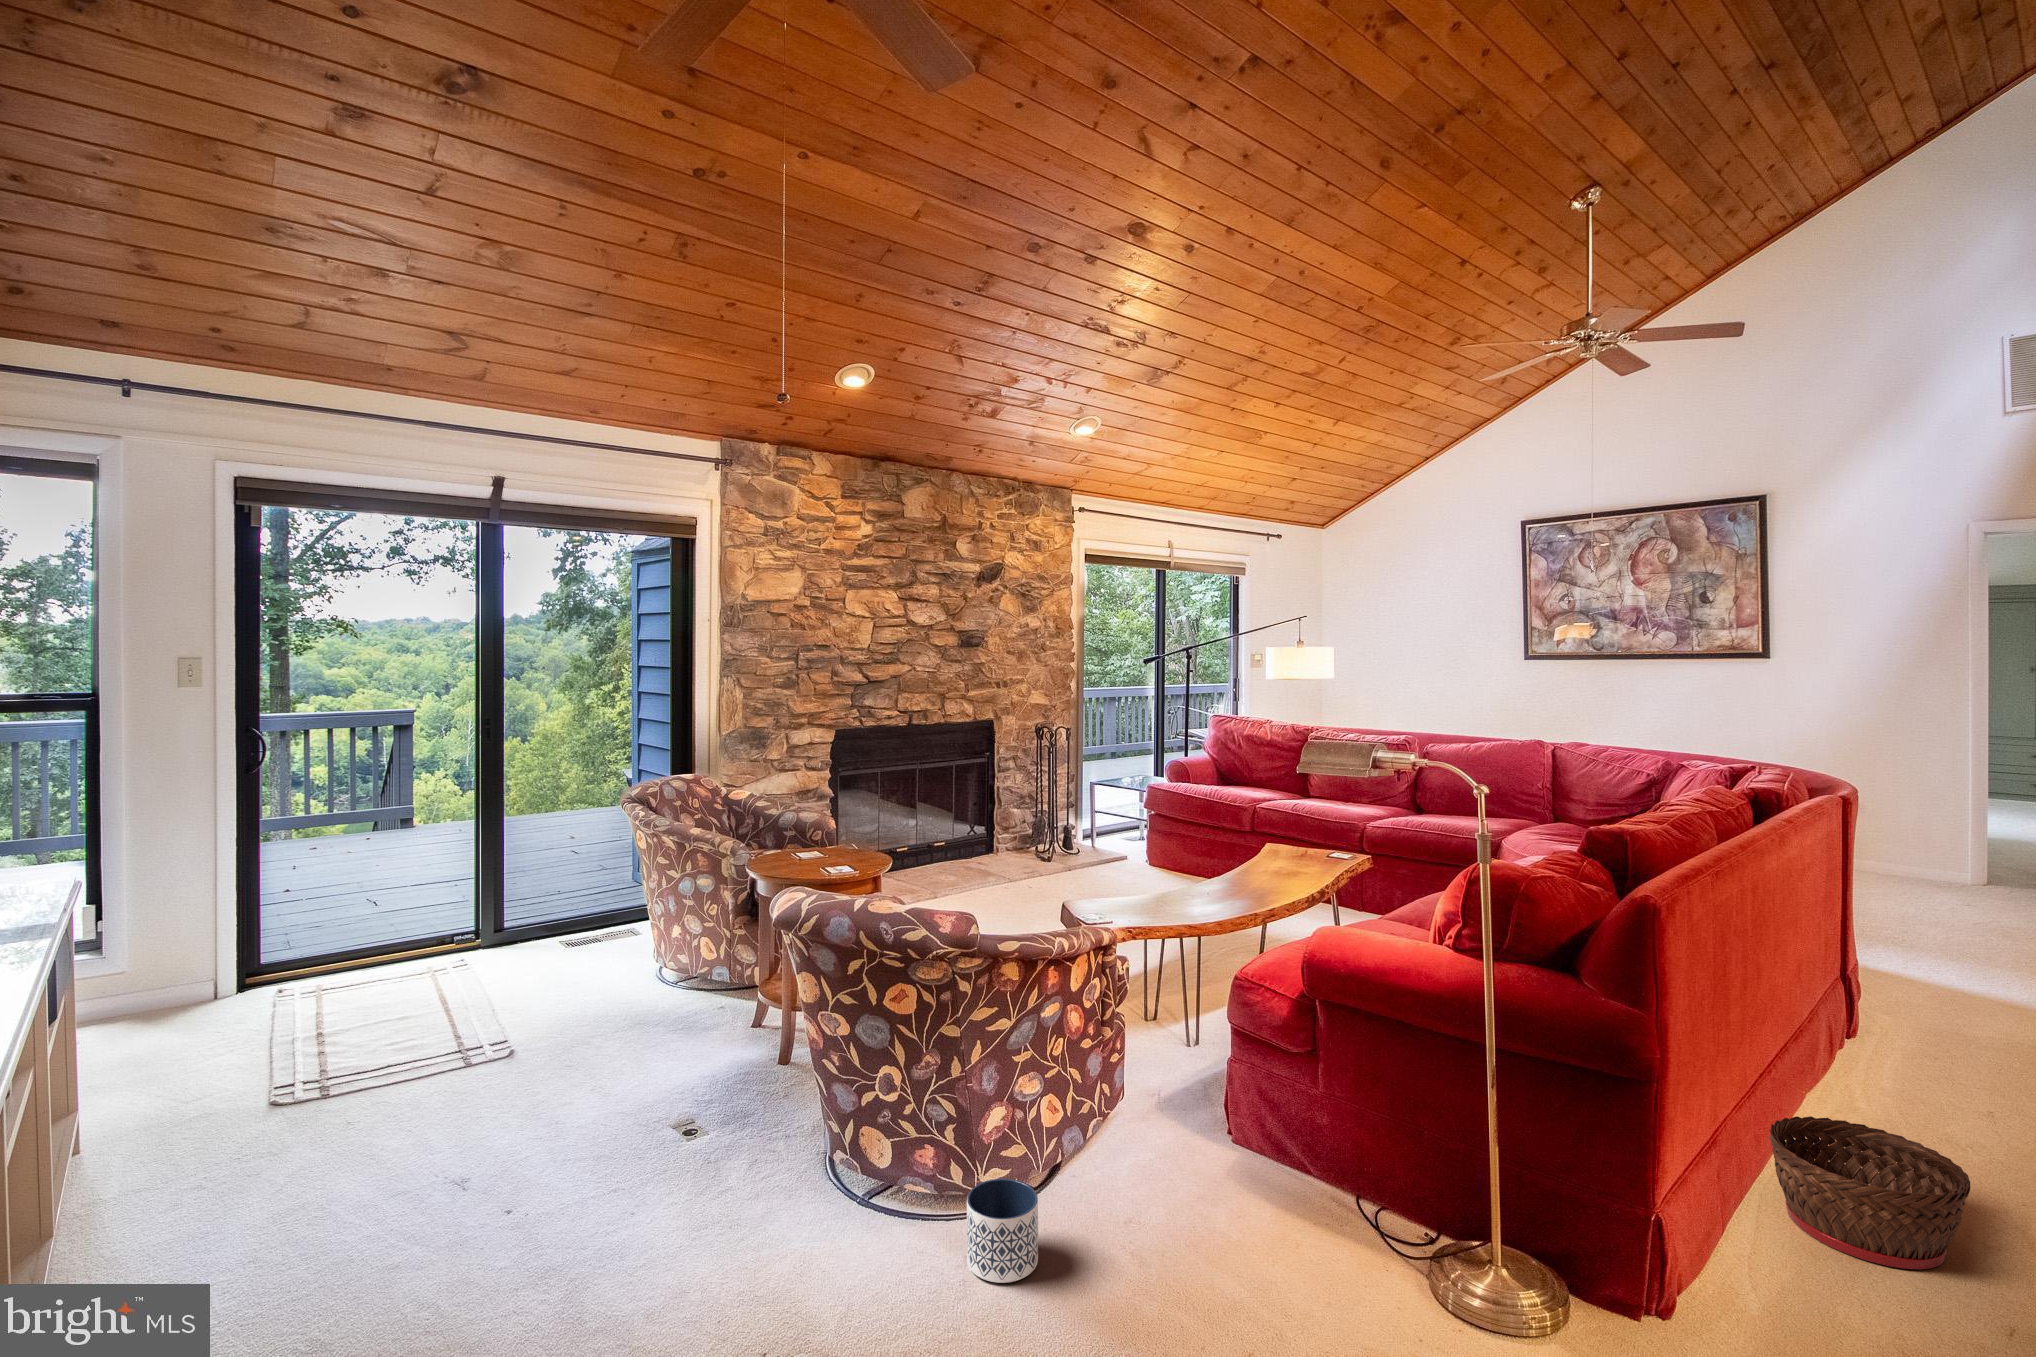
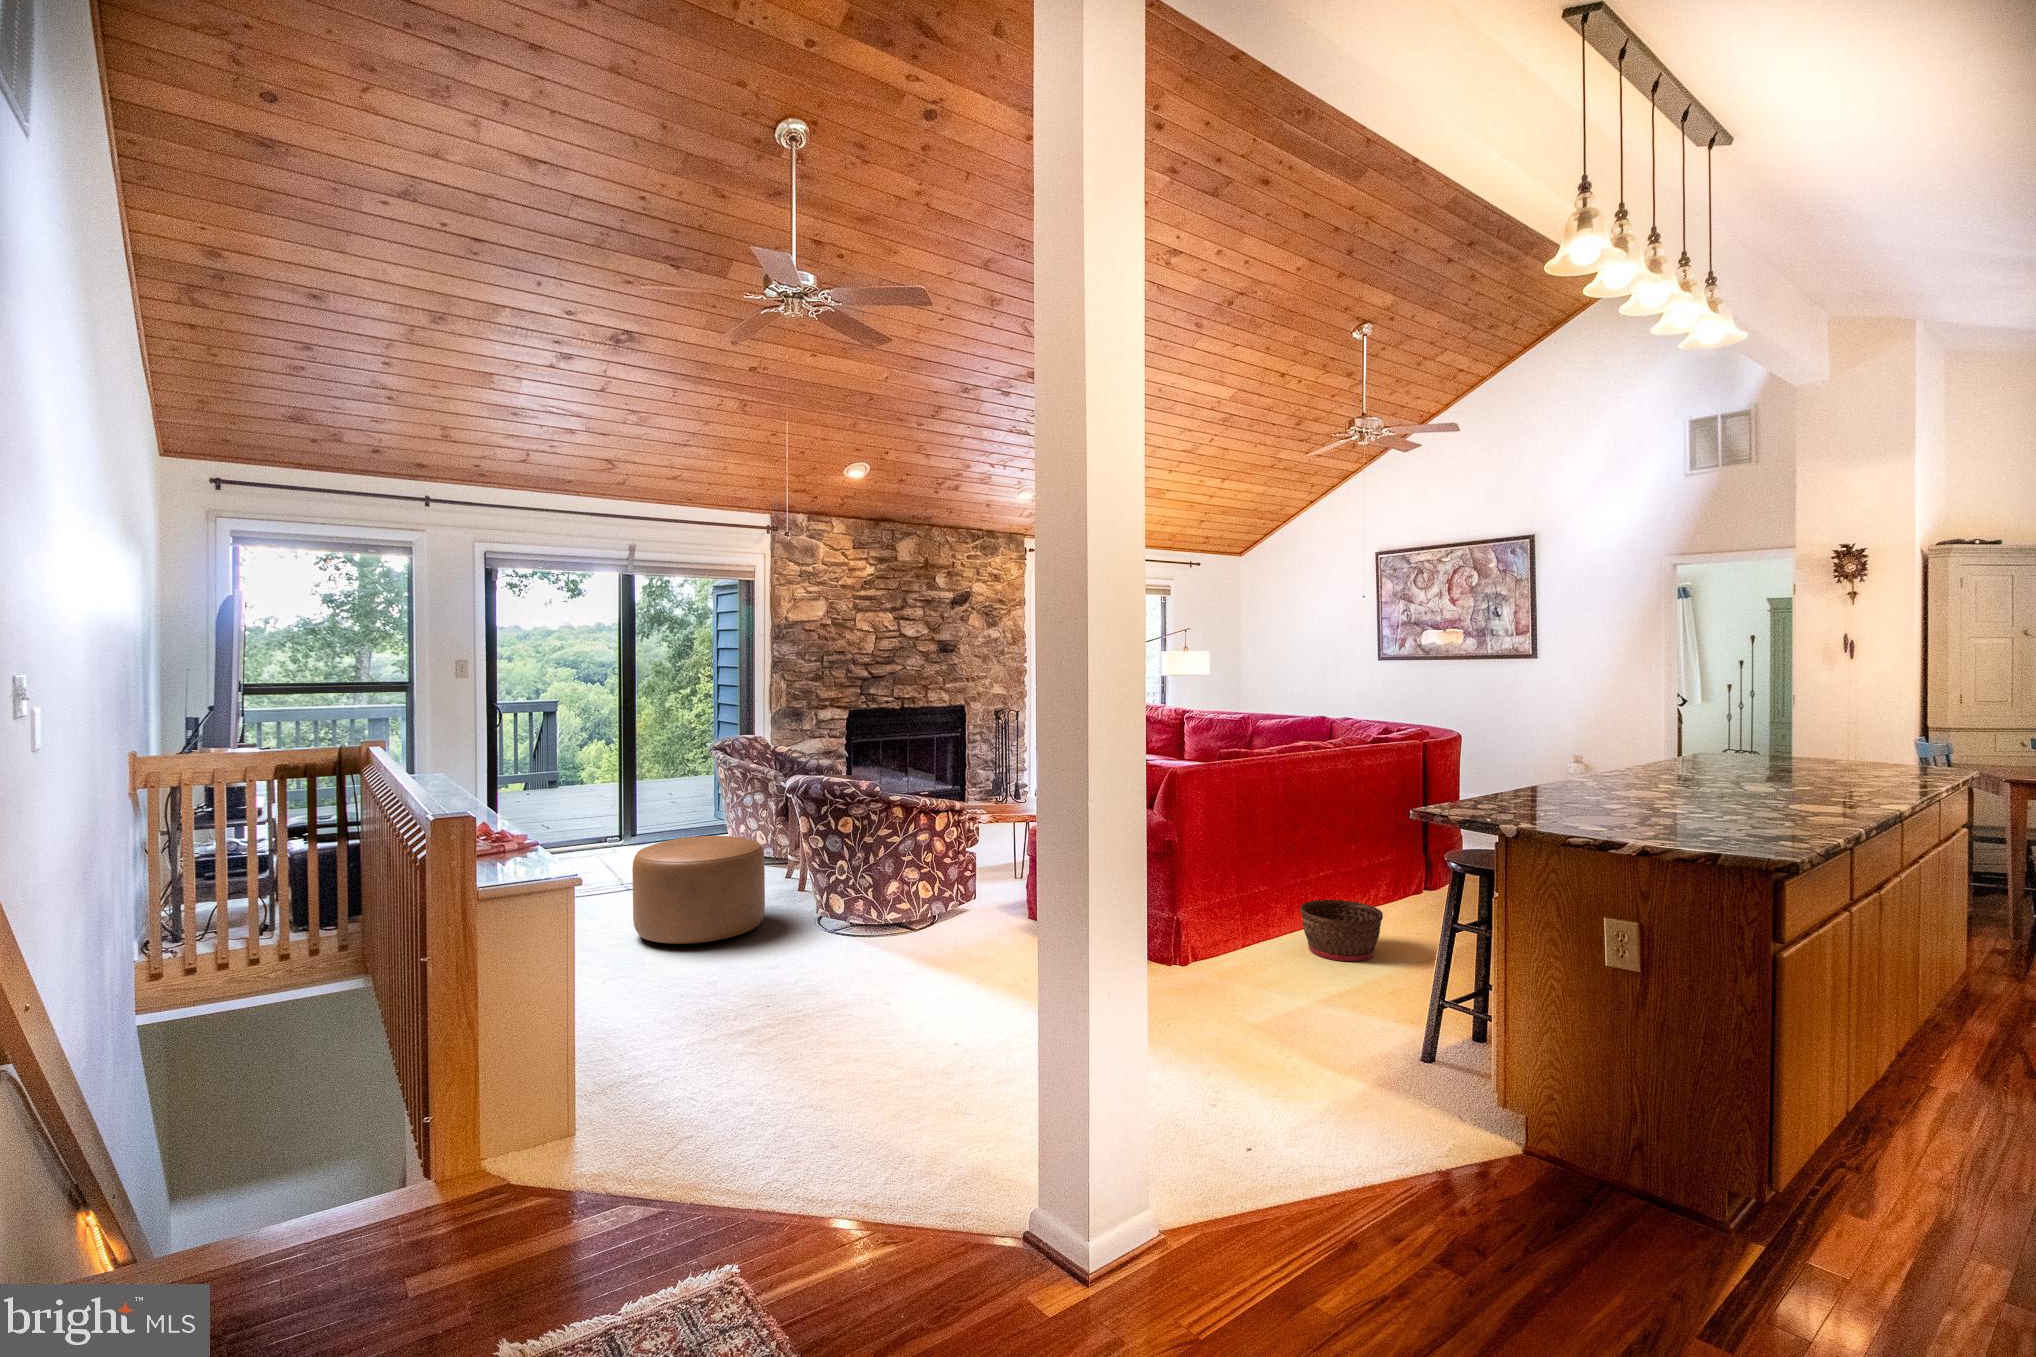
ottoman: none [466,990,729,1248] -> present [632,836,765,944]
planter: present [967,1179,1038,1283] -> none [876,917,912,959]

